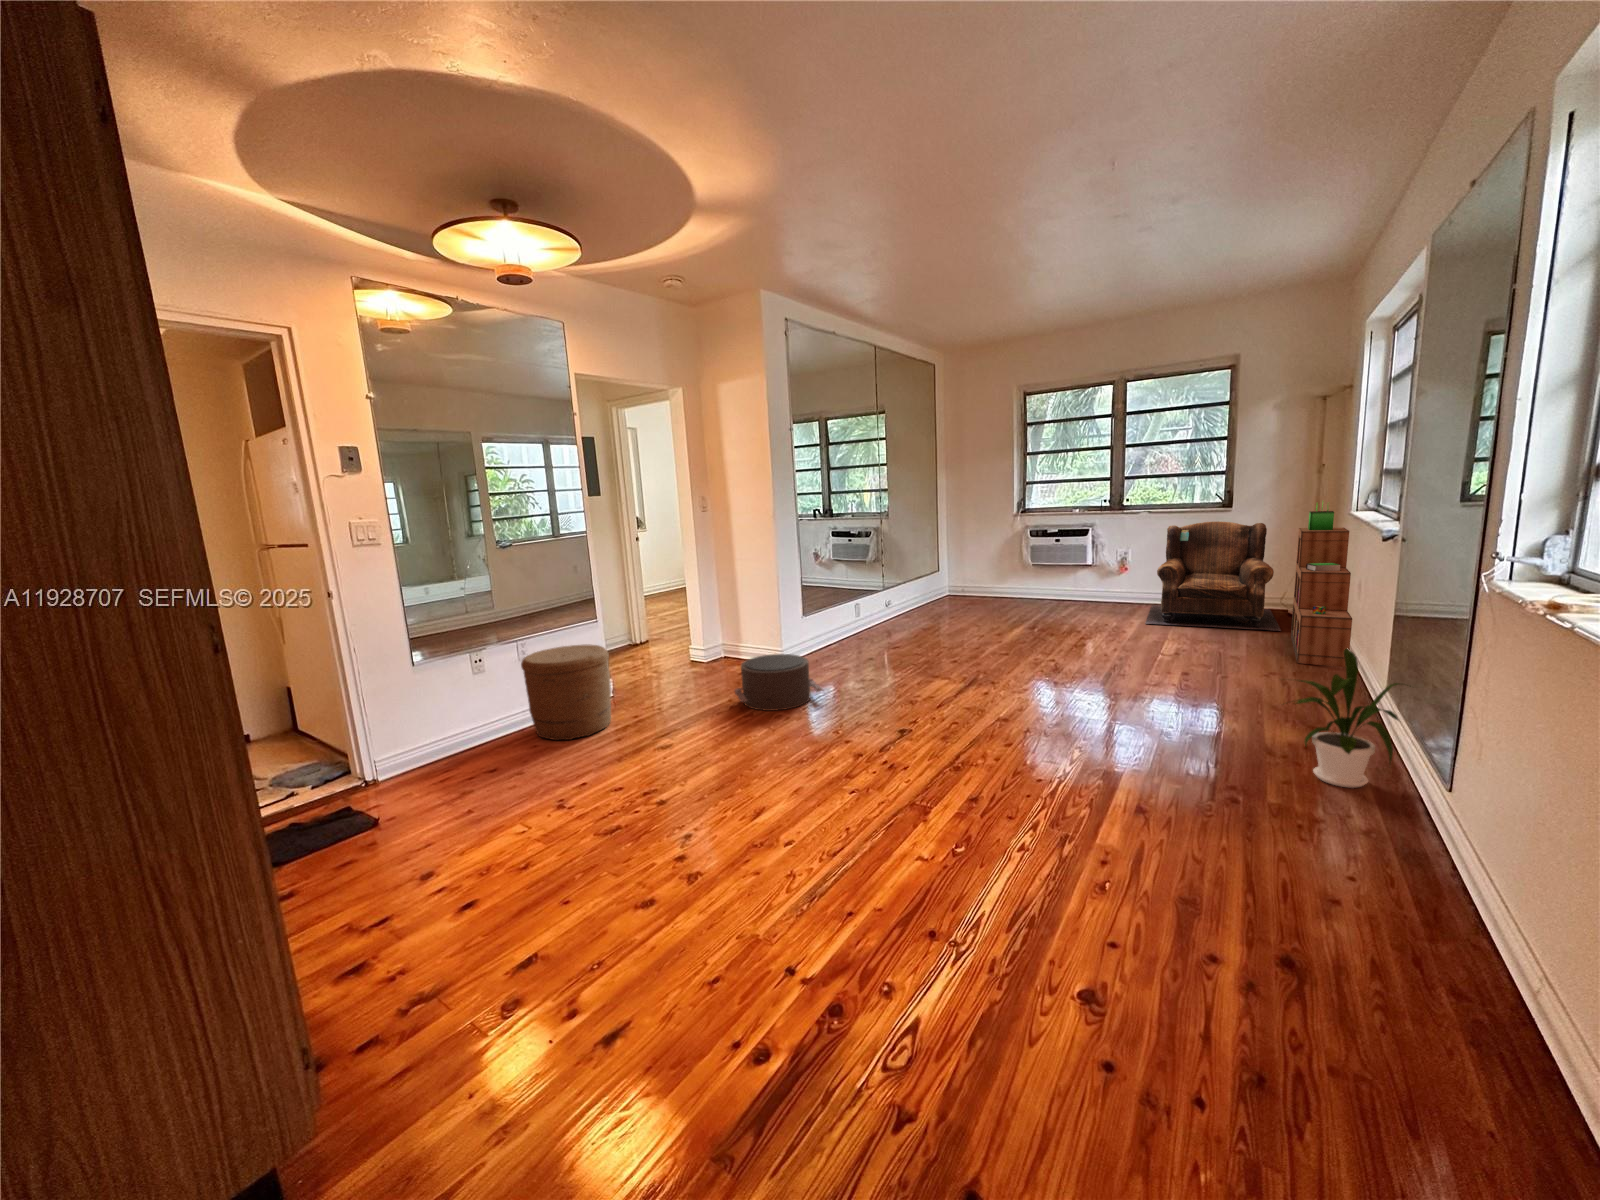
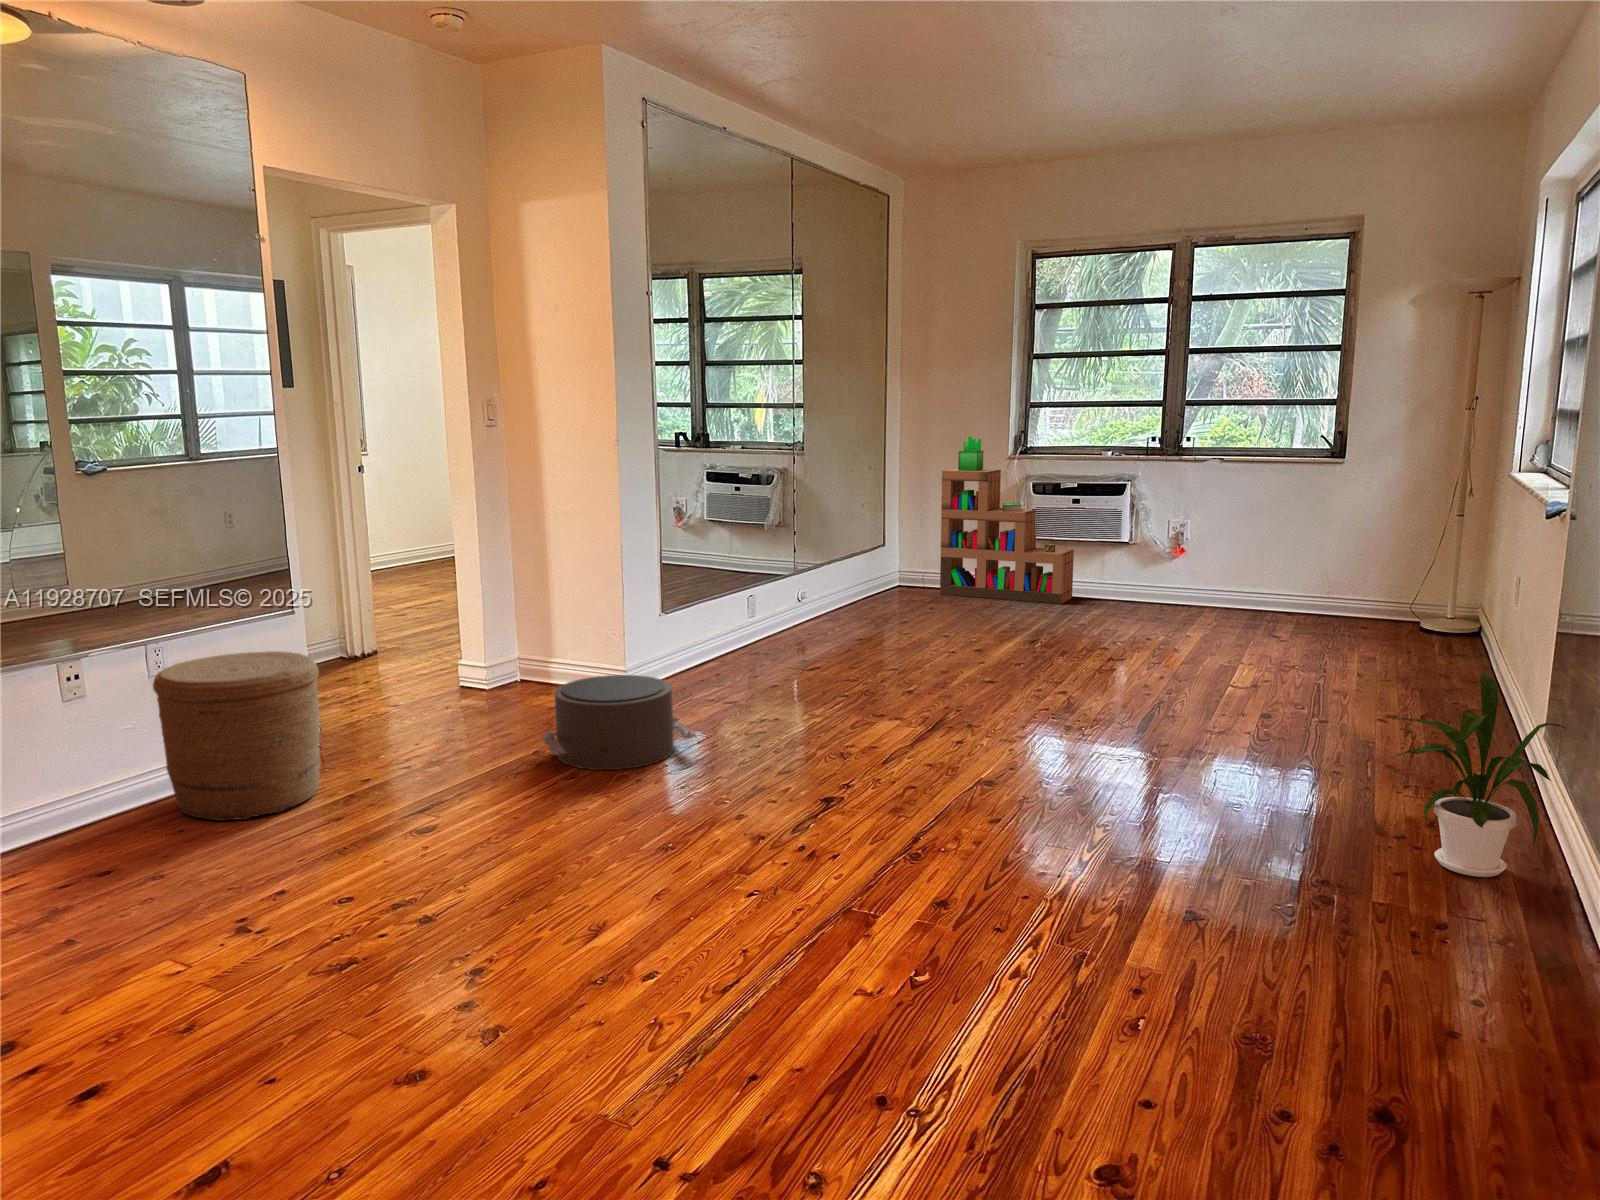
bookshelf: present [1291,508,1352,667] -> present [940,436,1074,604]
armchair: present [1145,521,1281,631] -> none [1209,479,1406,652]

